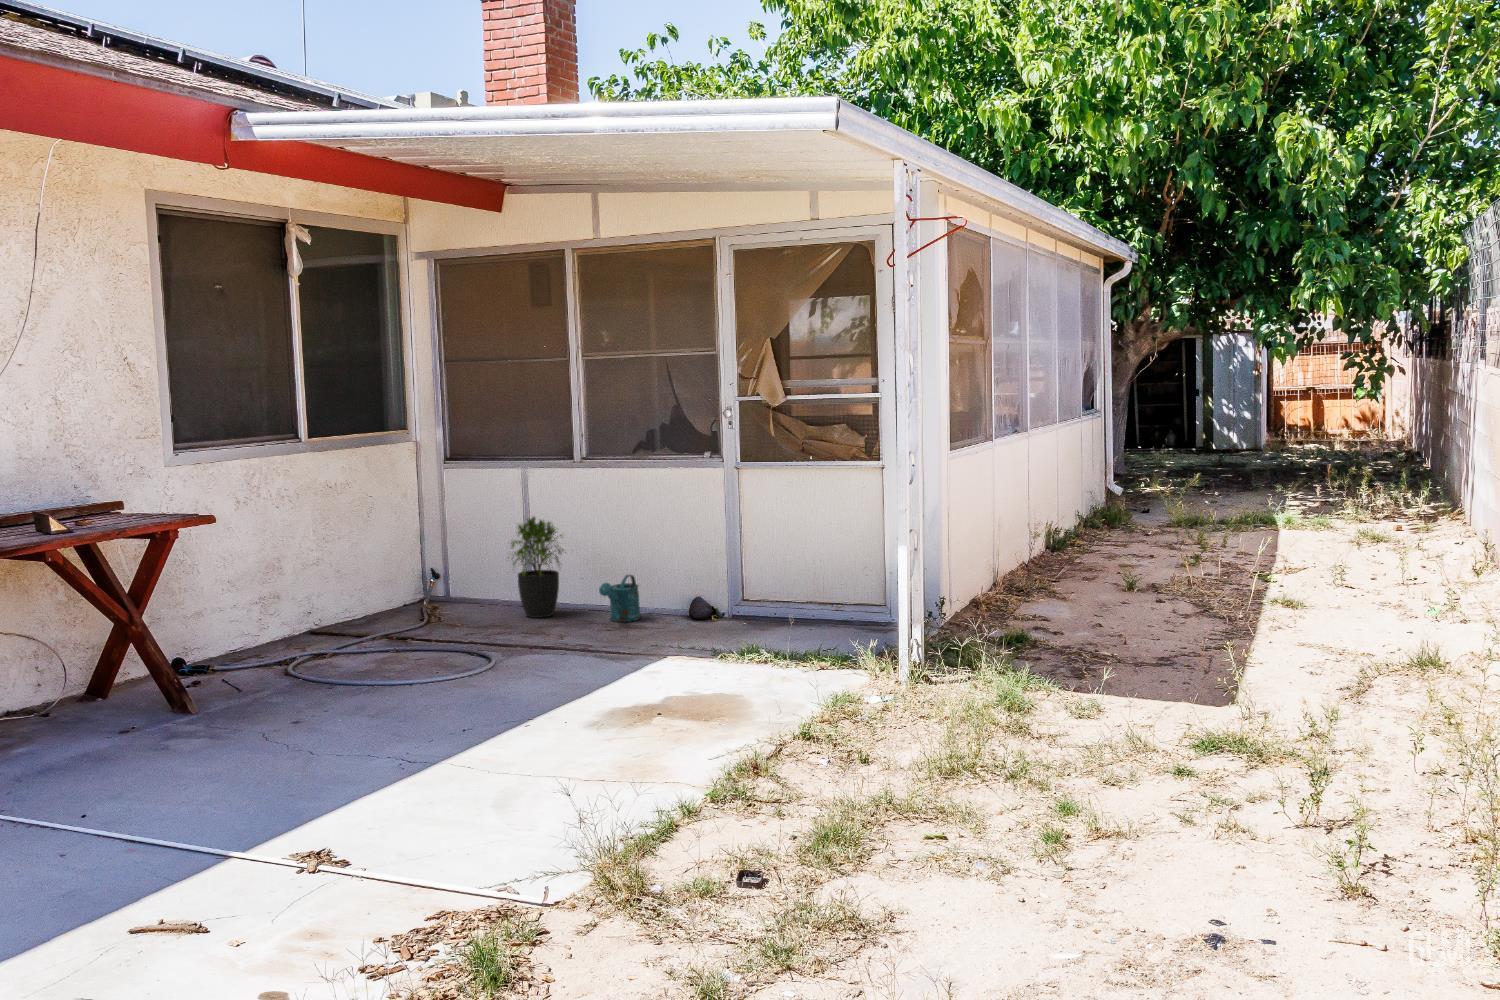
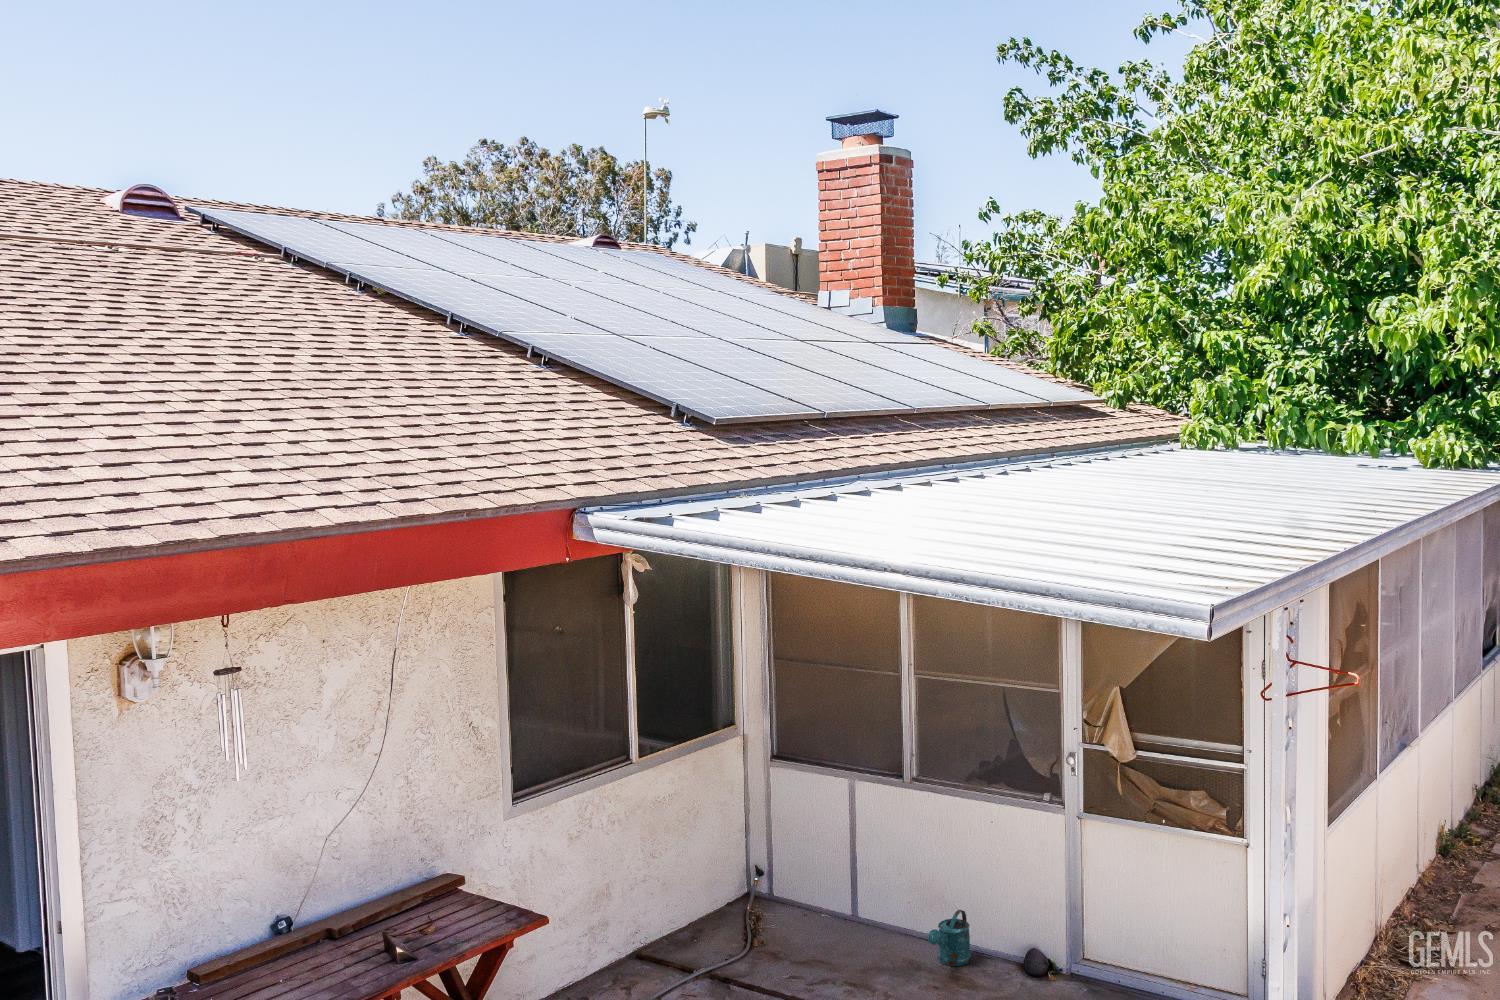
potted plant: present [511,517,566,618] -> none [829,837,897,946]

